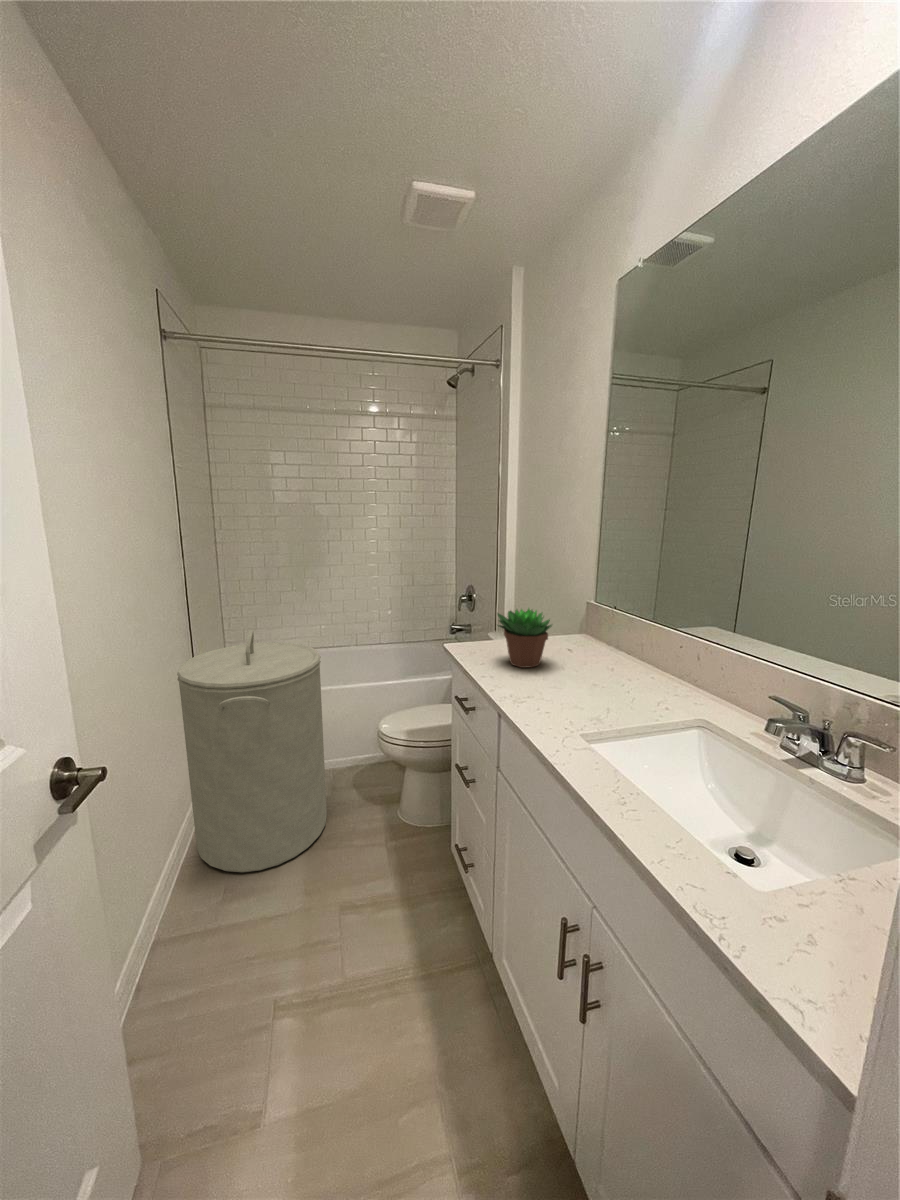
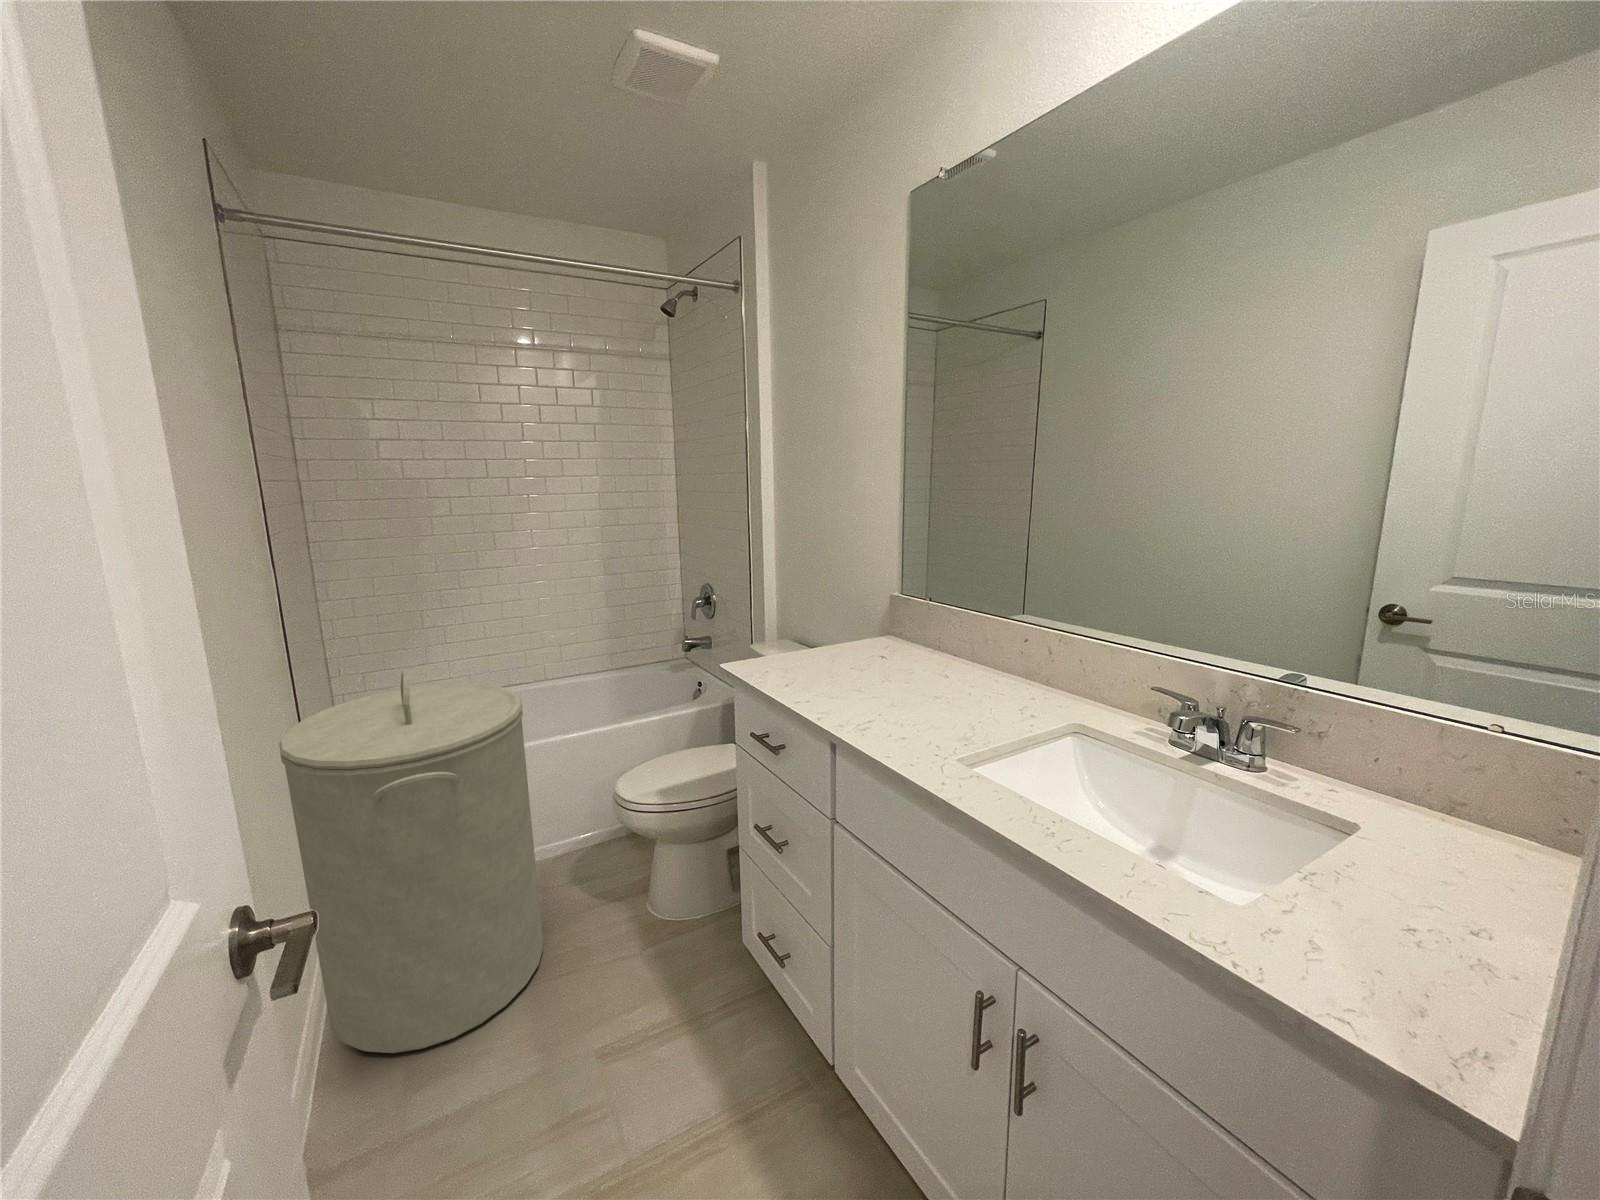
succulent plant: present [498,609,552,668] -> none [803,604,880,684]

